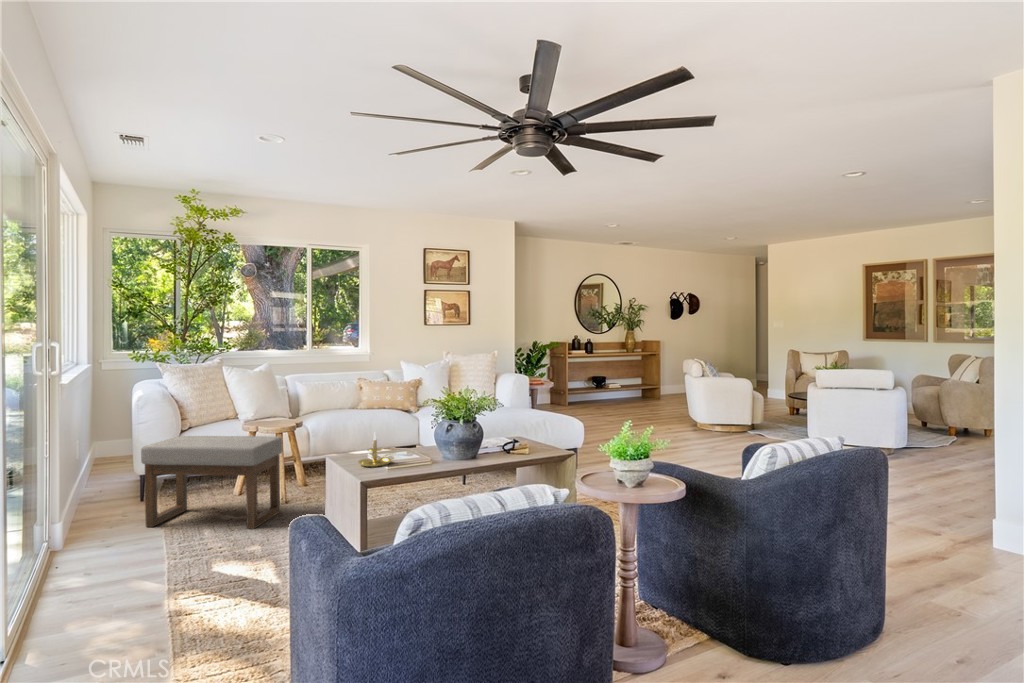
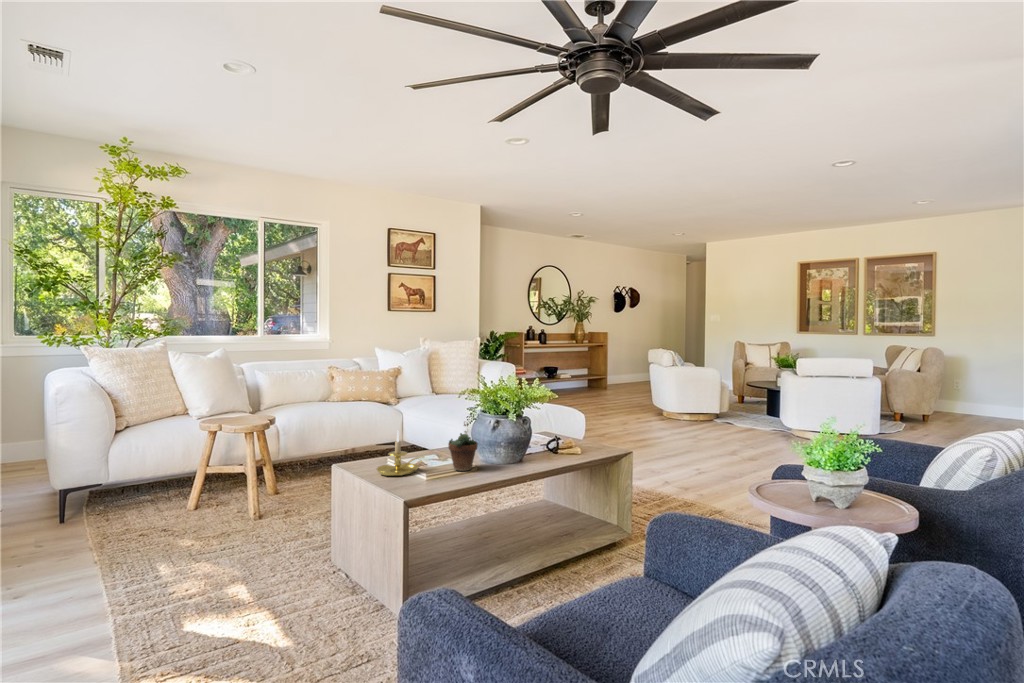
succulent plant: none [414,425,437,464] -> present [448,424,478,471]
ottoman: present [141,436,282,529] -> none [66,438,259,561]

